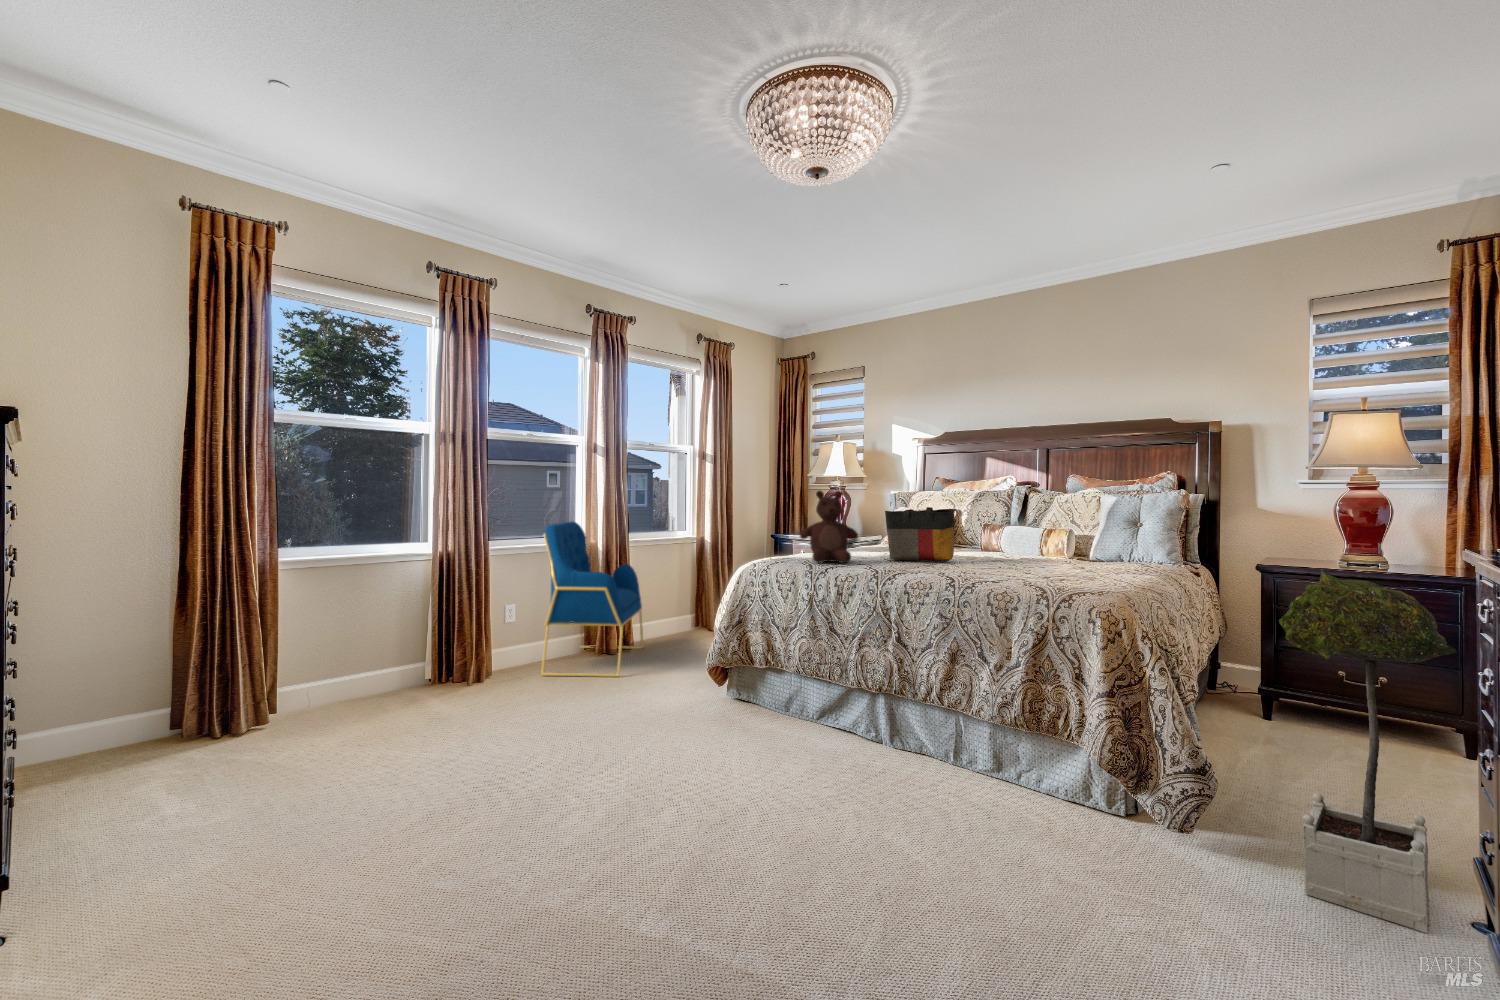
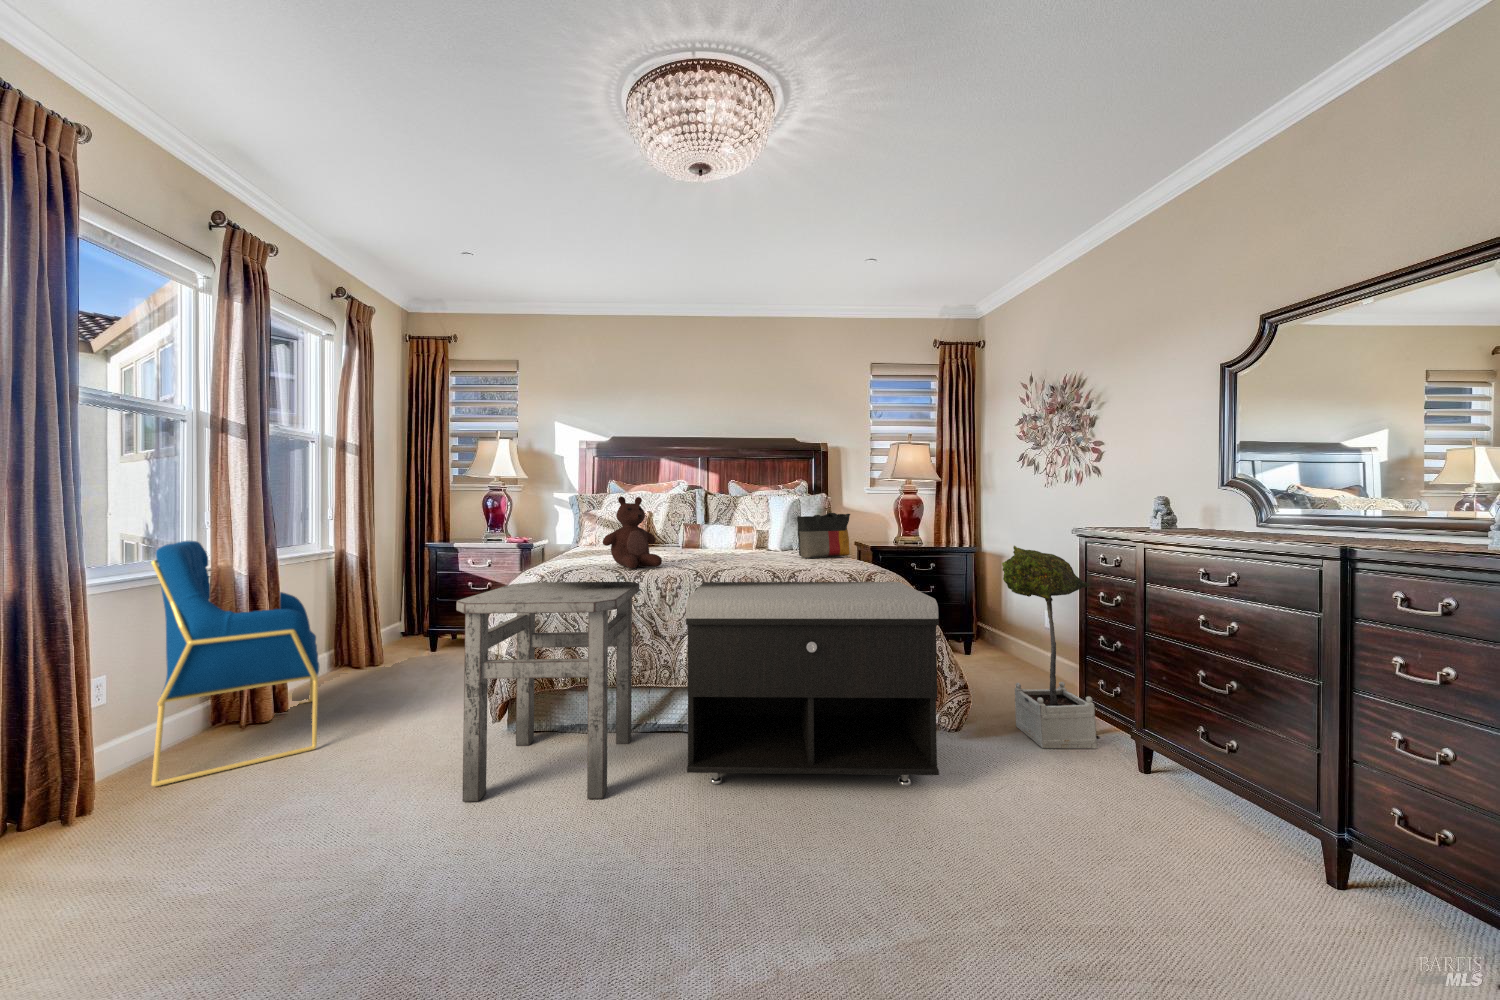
tote bag: present [885,507,956,561] -> present [797,513,850,558]
side table: none [655,568,813,756] -> present [456,582,639,802]
storage bench: none [794,582,1096,847] -> present [686,582,939,786]

